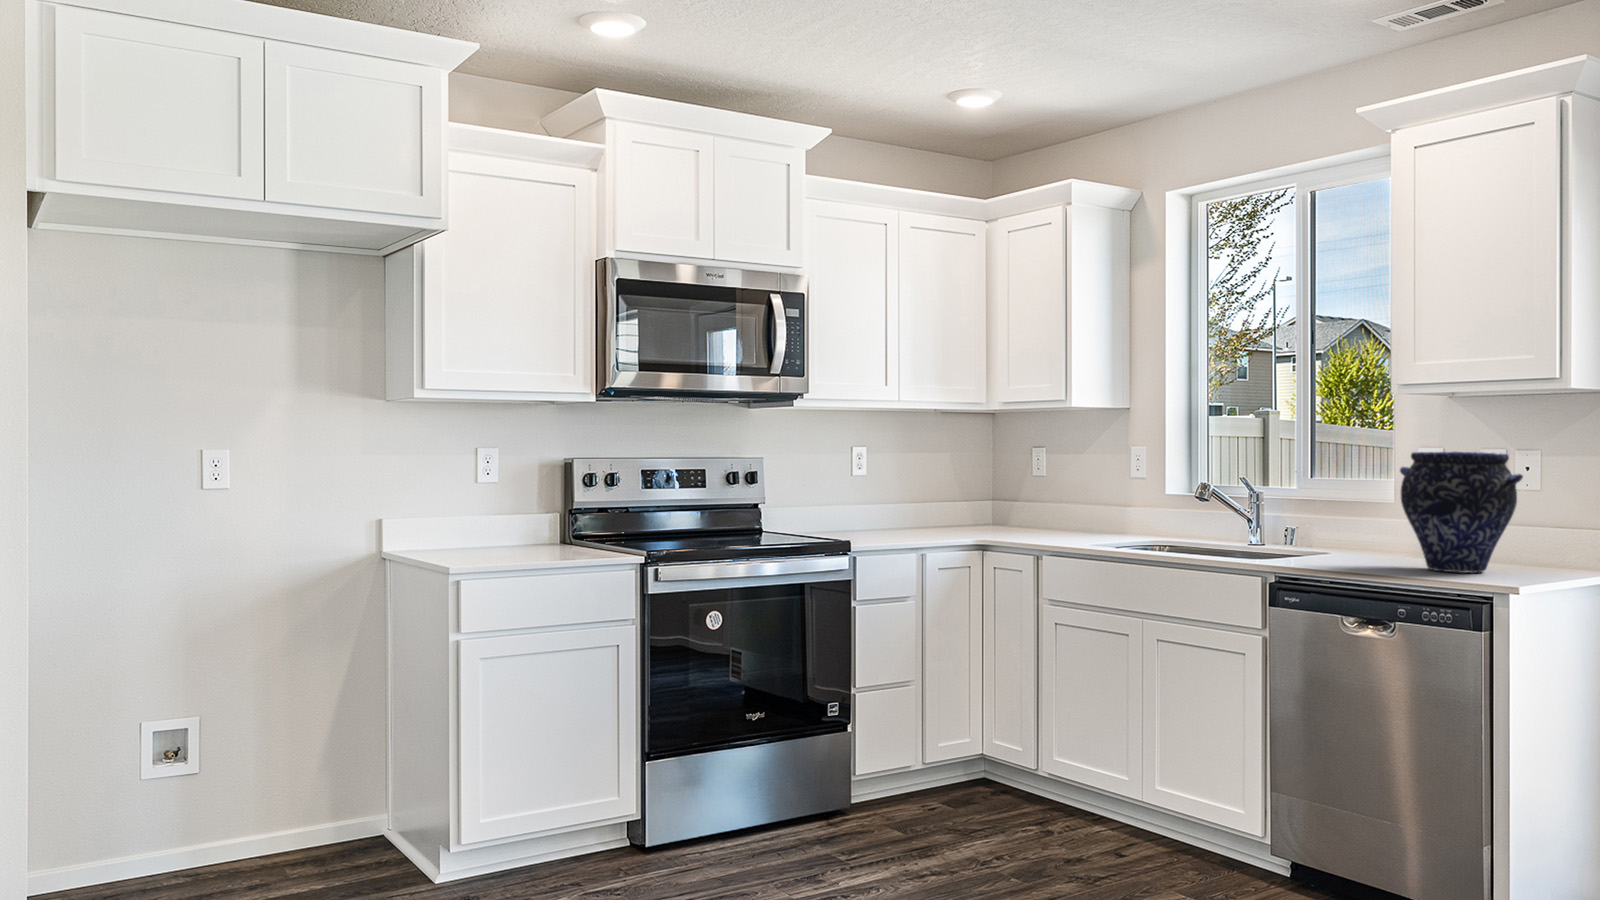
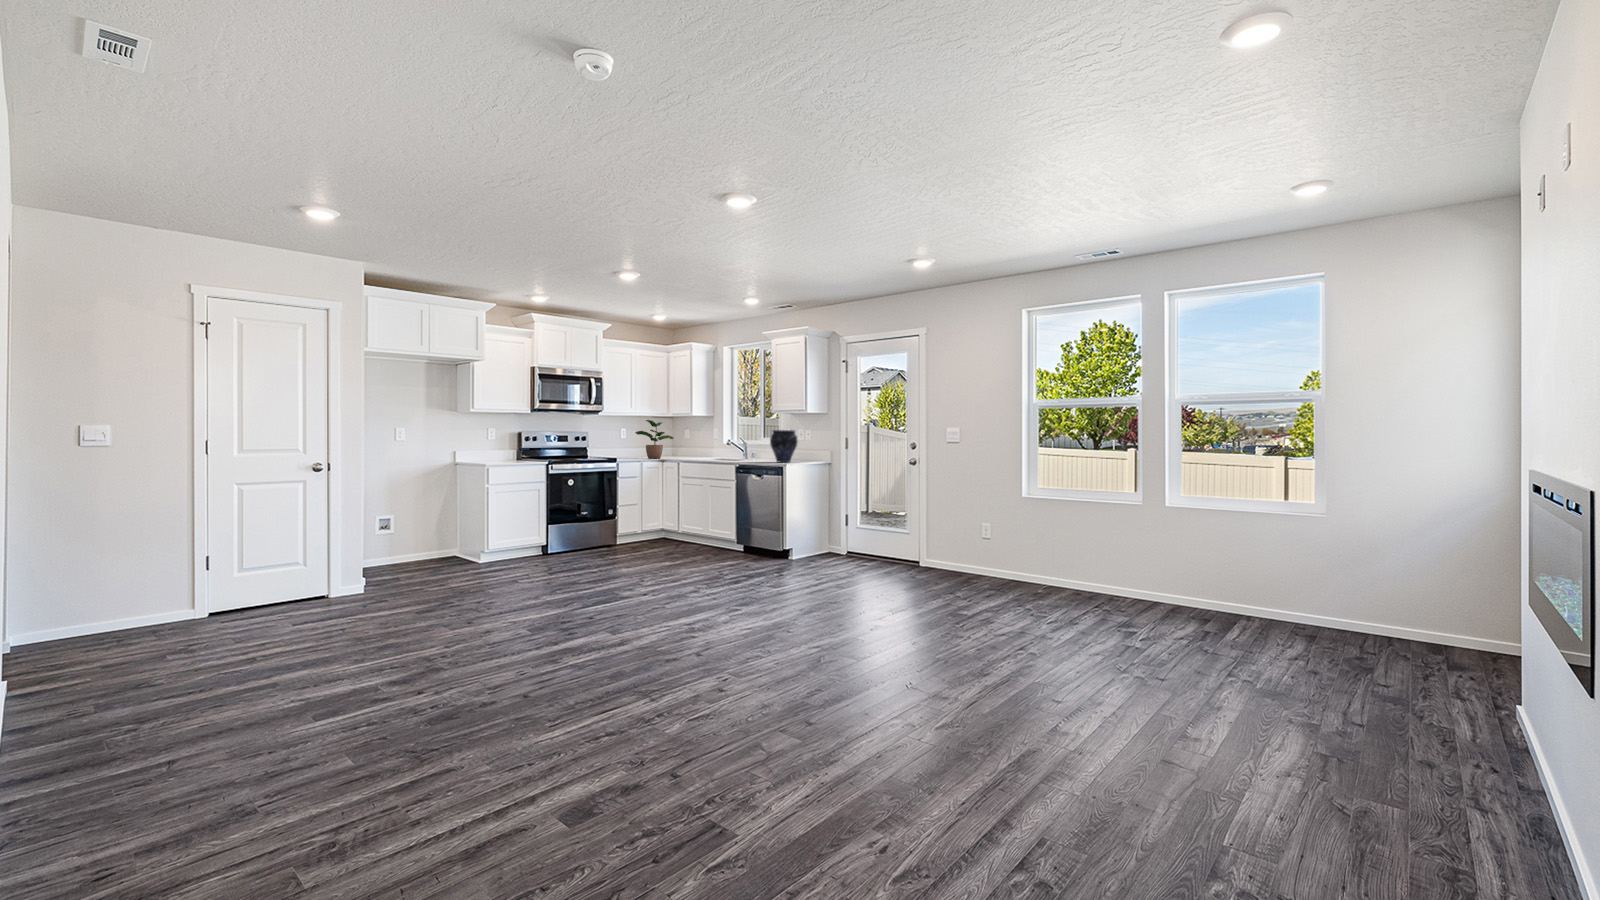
potted plant: none [899,420,1016,538] -> present [635,420,674,459]

